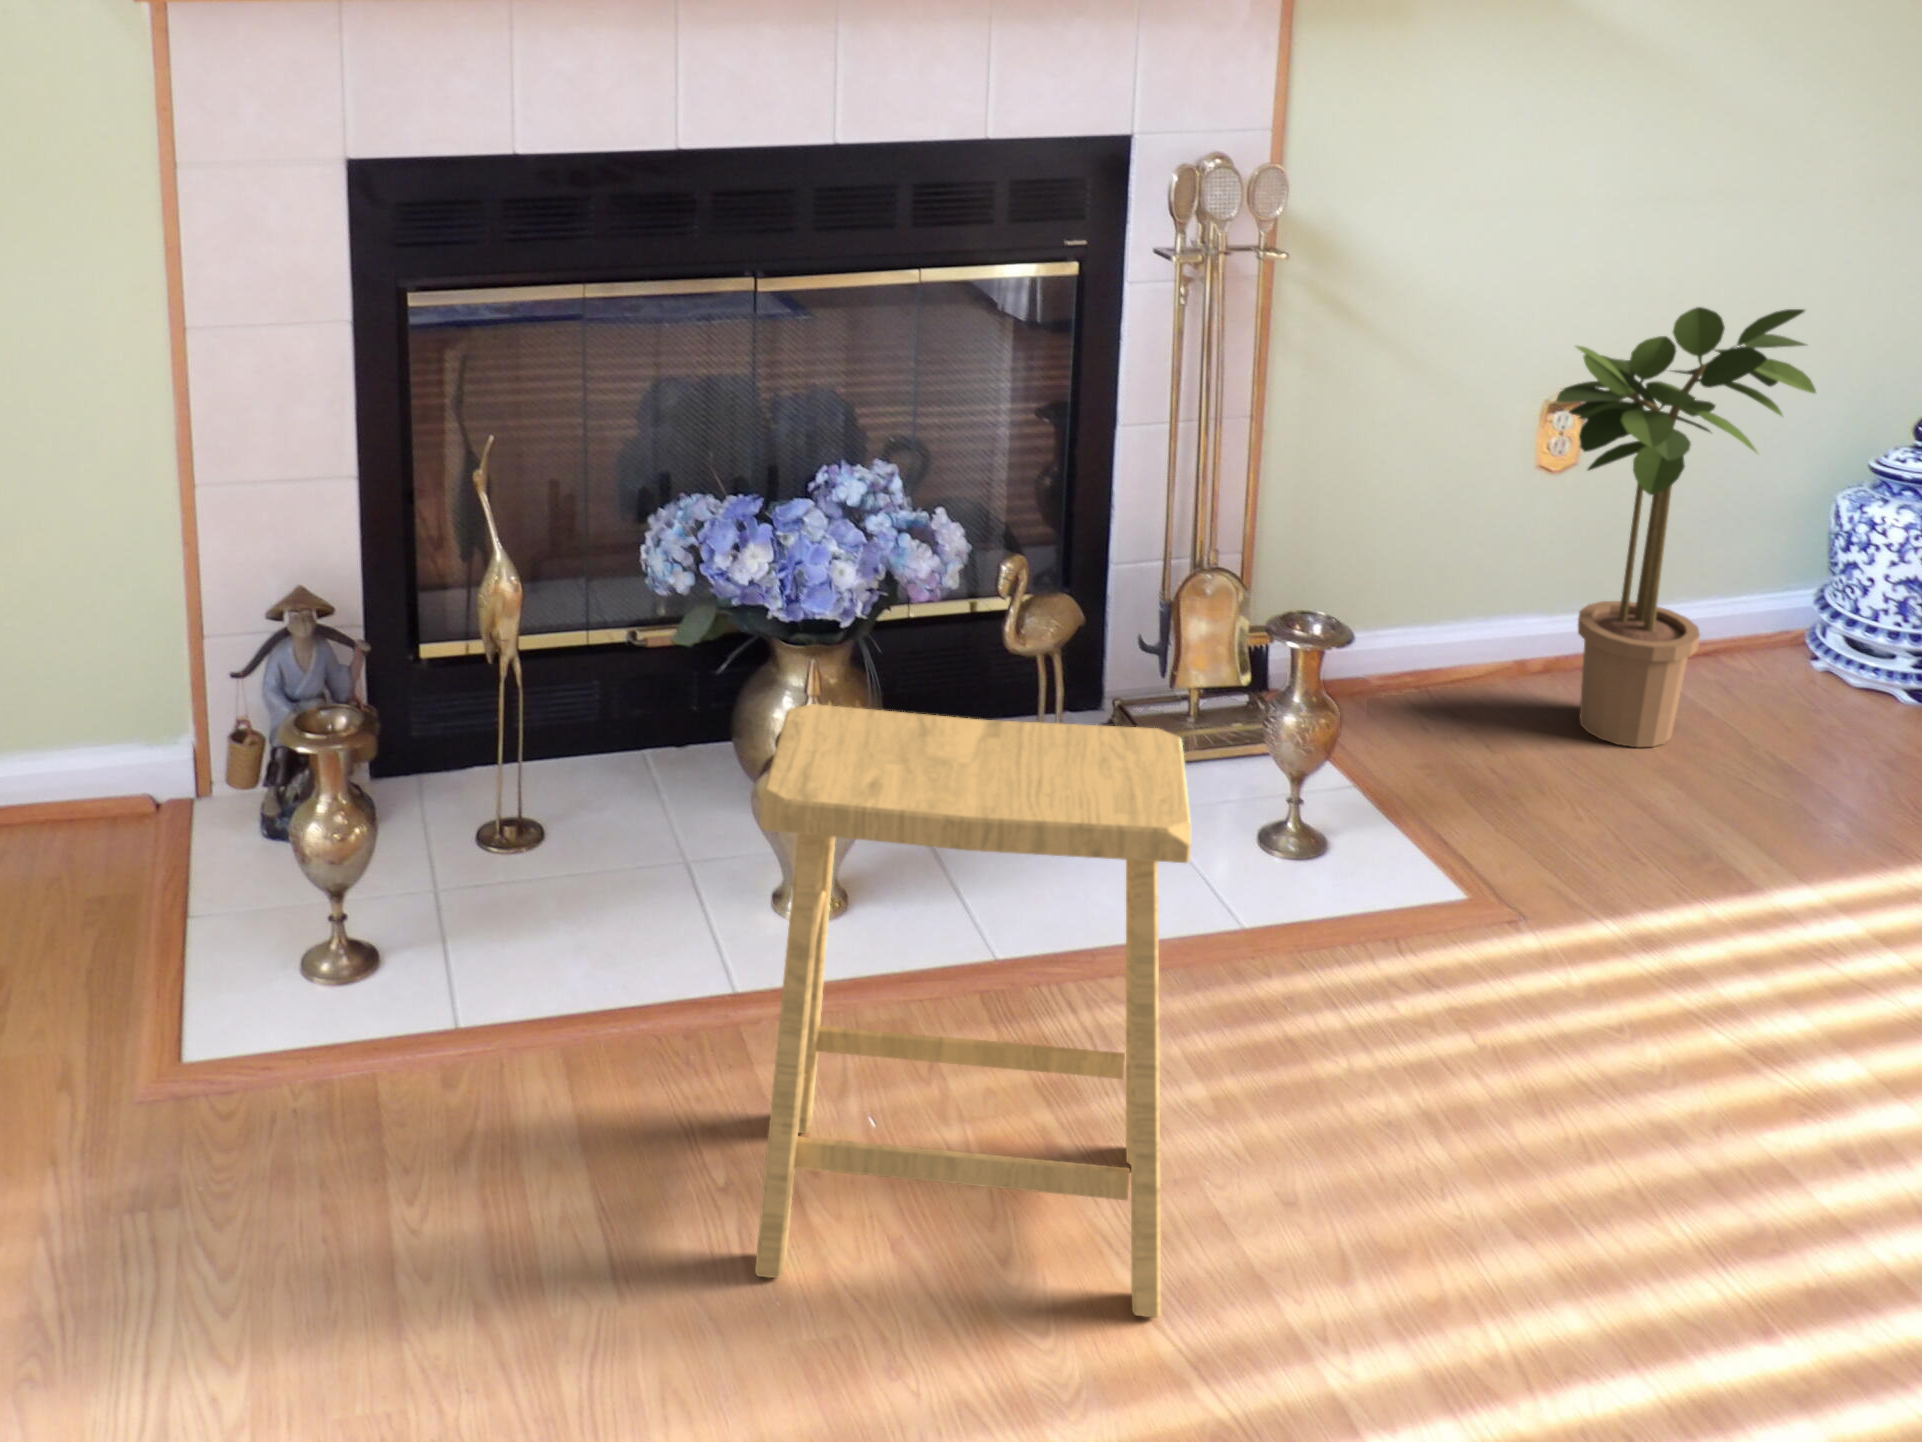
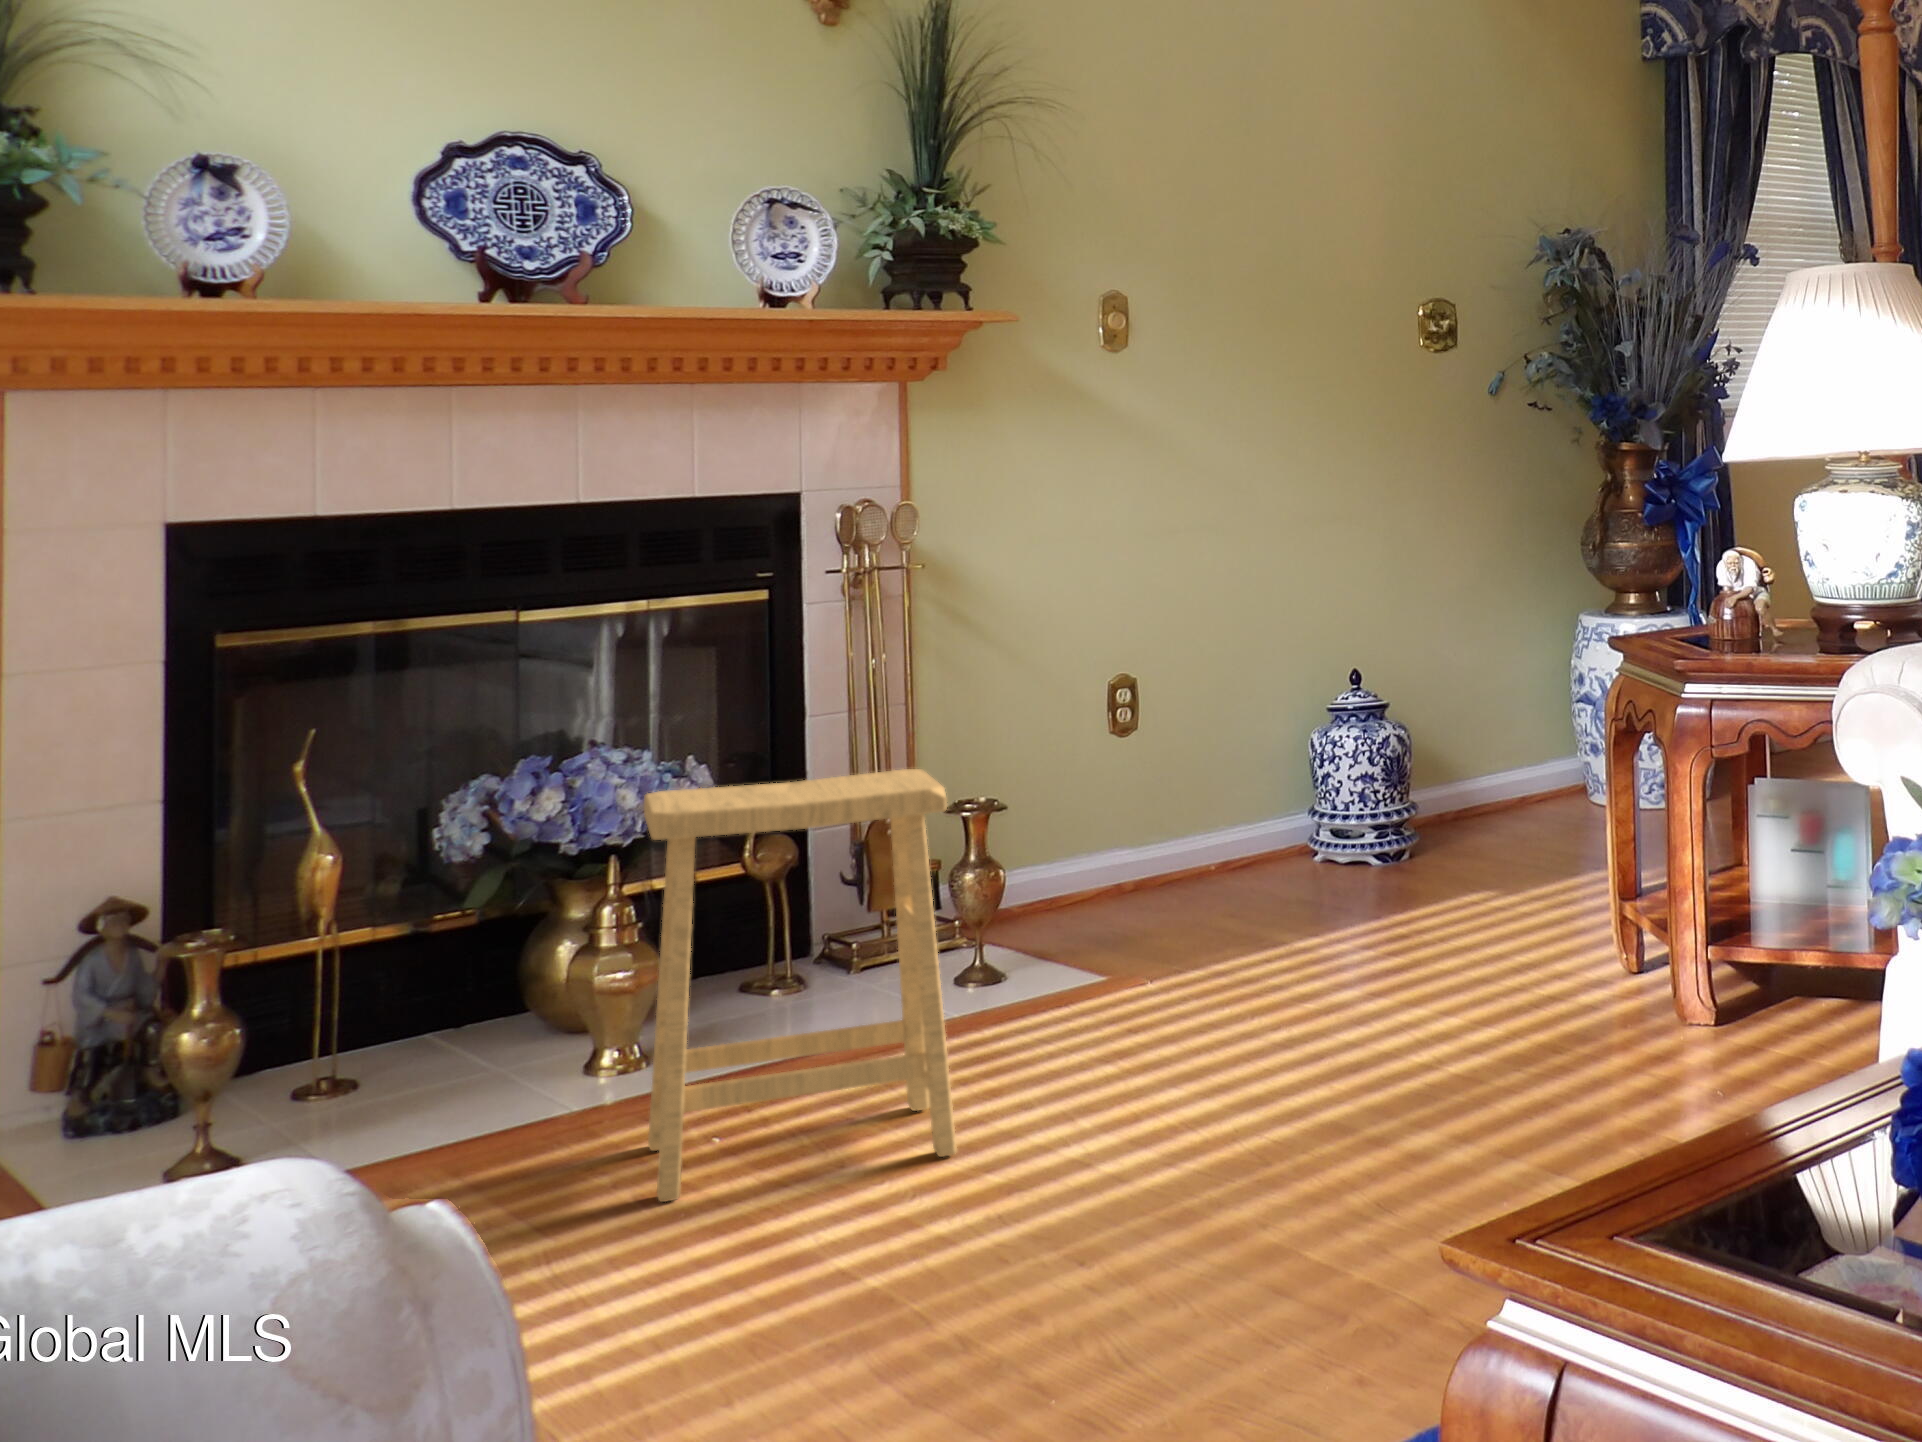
potted plant: present [1556,307,1816,747] -> none [1120,580,1282,907]

